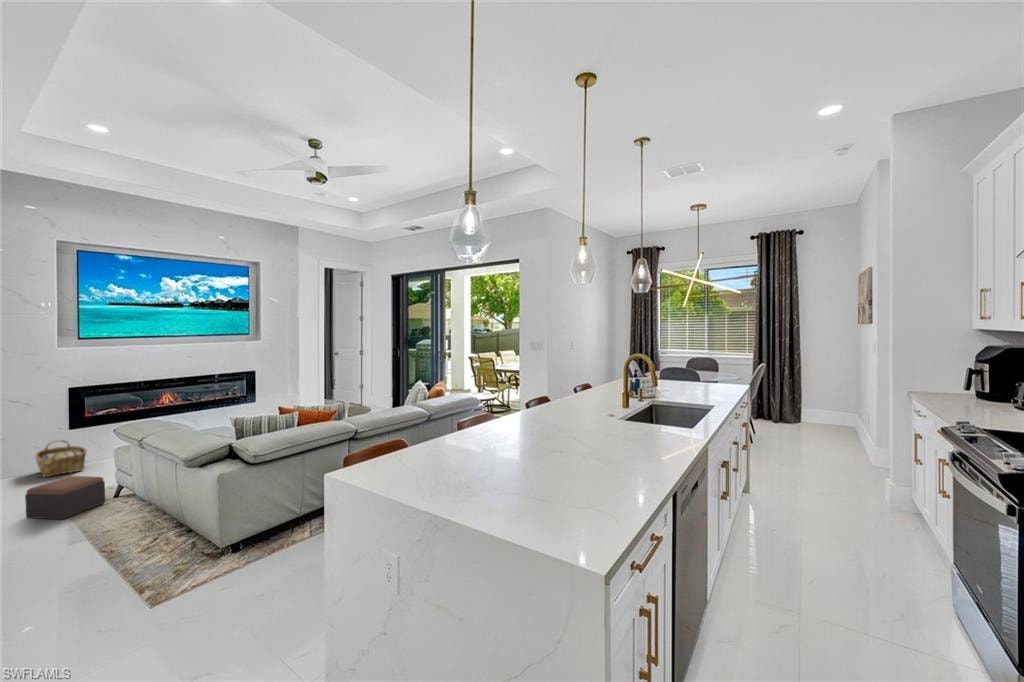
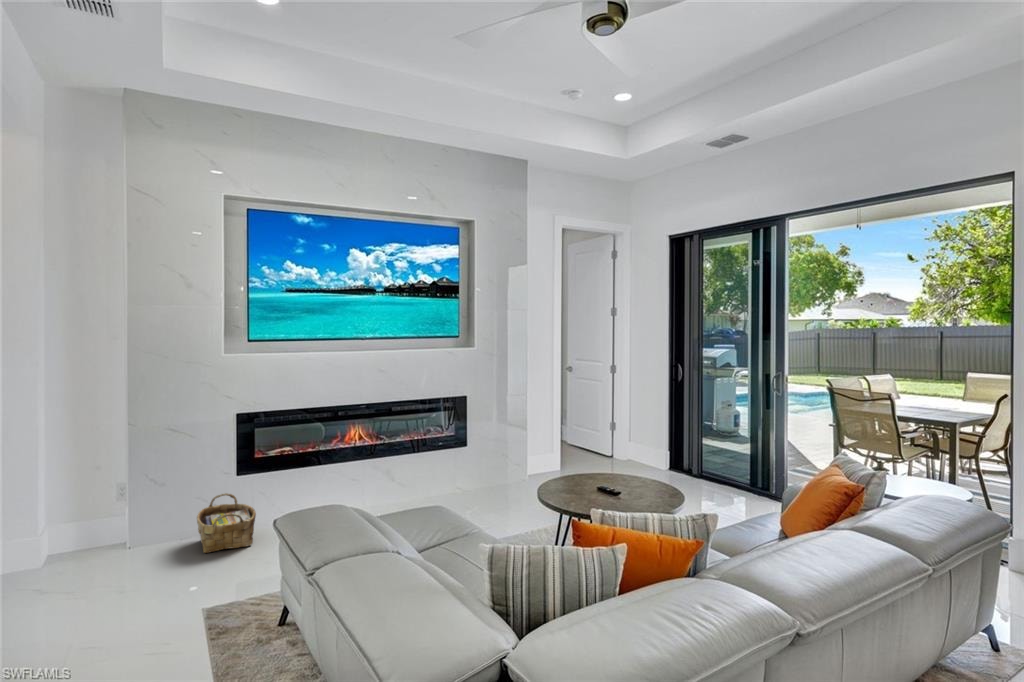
footstool: present [25,476,105,519] -> none [162,574,270,665]

